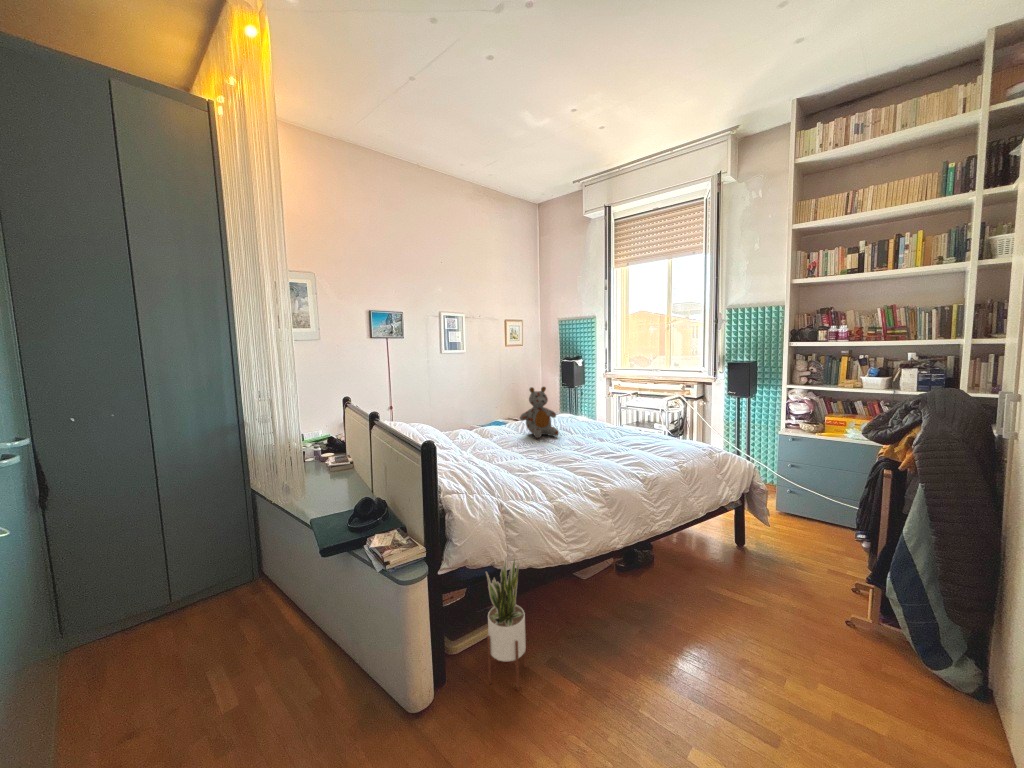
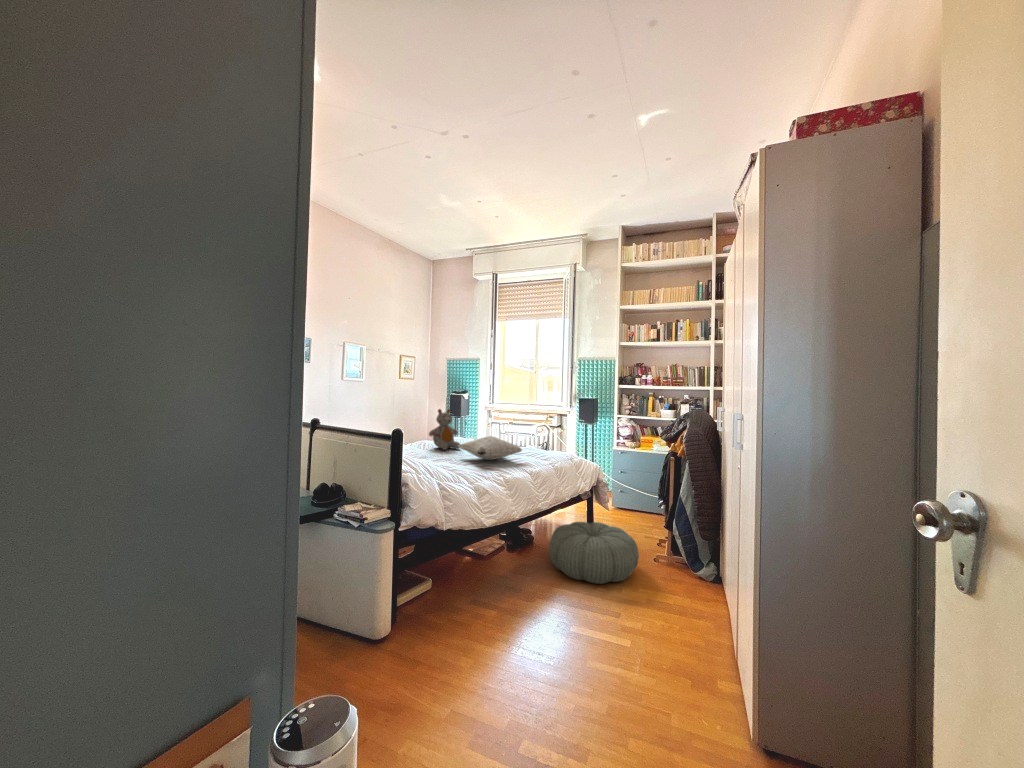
pillow: none [548,426,634,457] -> present [458,436,522,460]
pouf: none [669,552,821,666] -> present [549,522,639,584]
potted plant: present [486,557,526,690] -> none [431,517,459,616]

